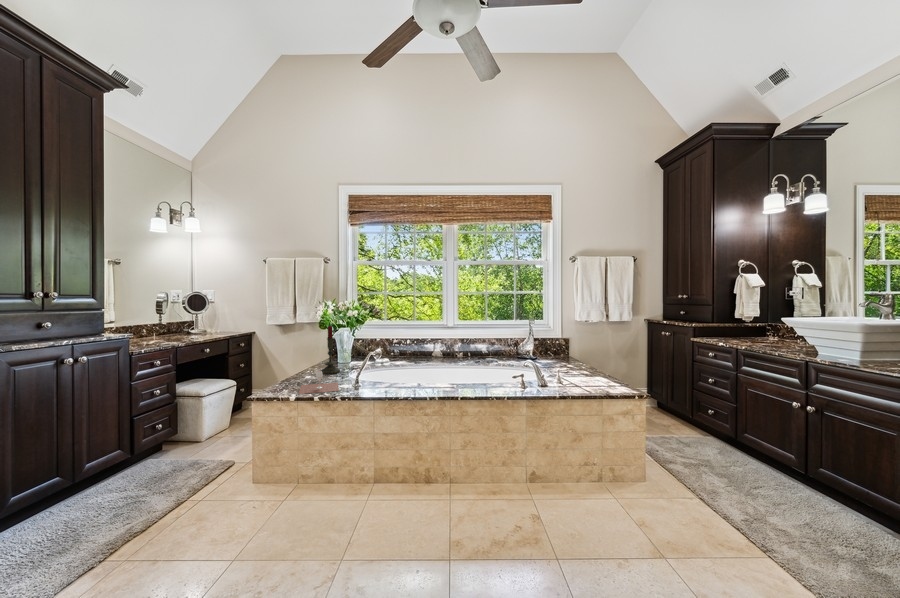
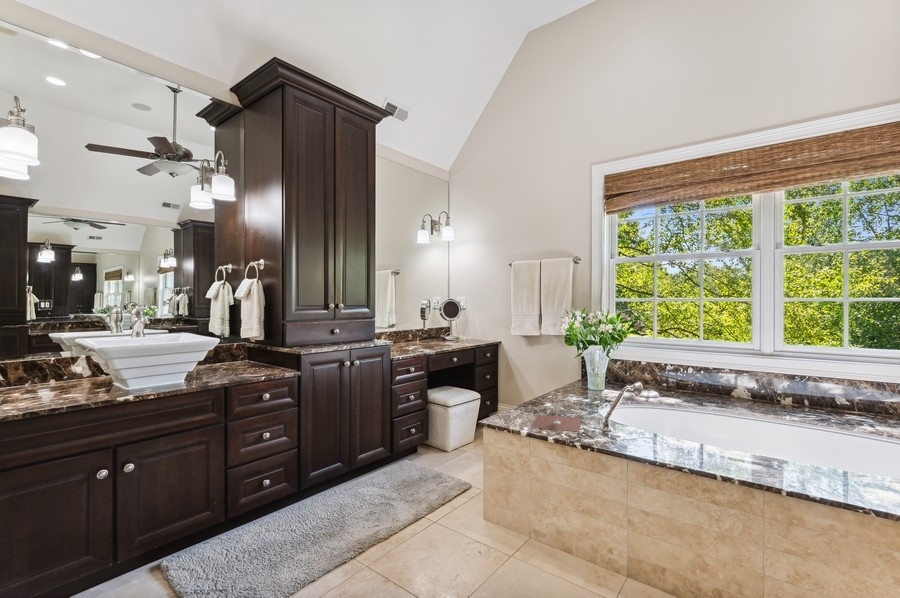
candle: present [321,326,340,374] -> none [565,342,589,403]

